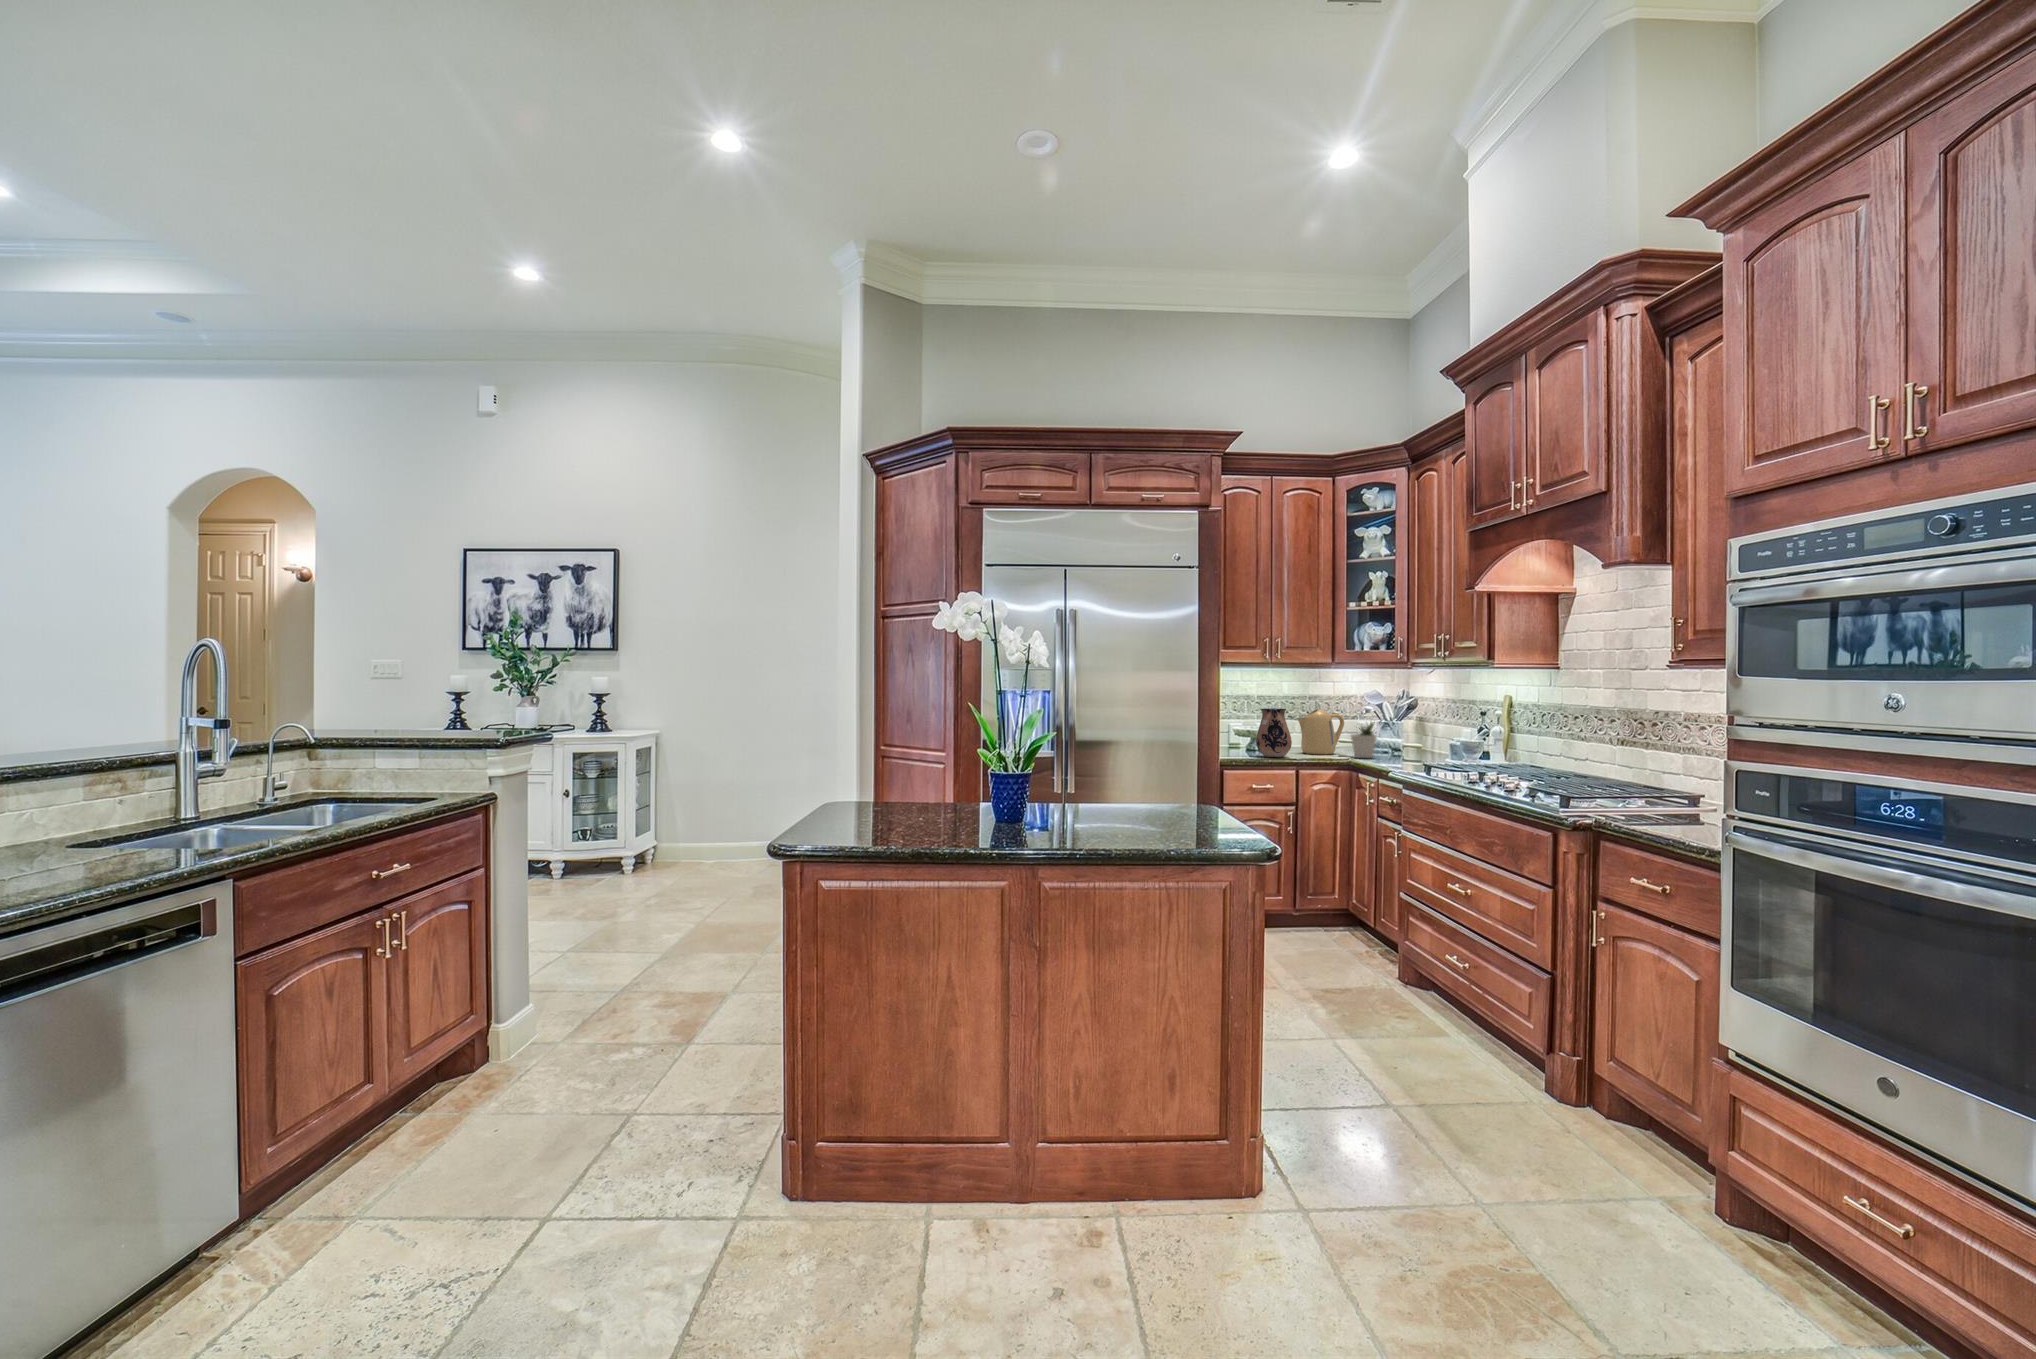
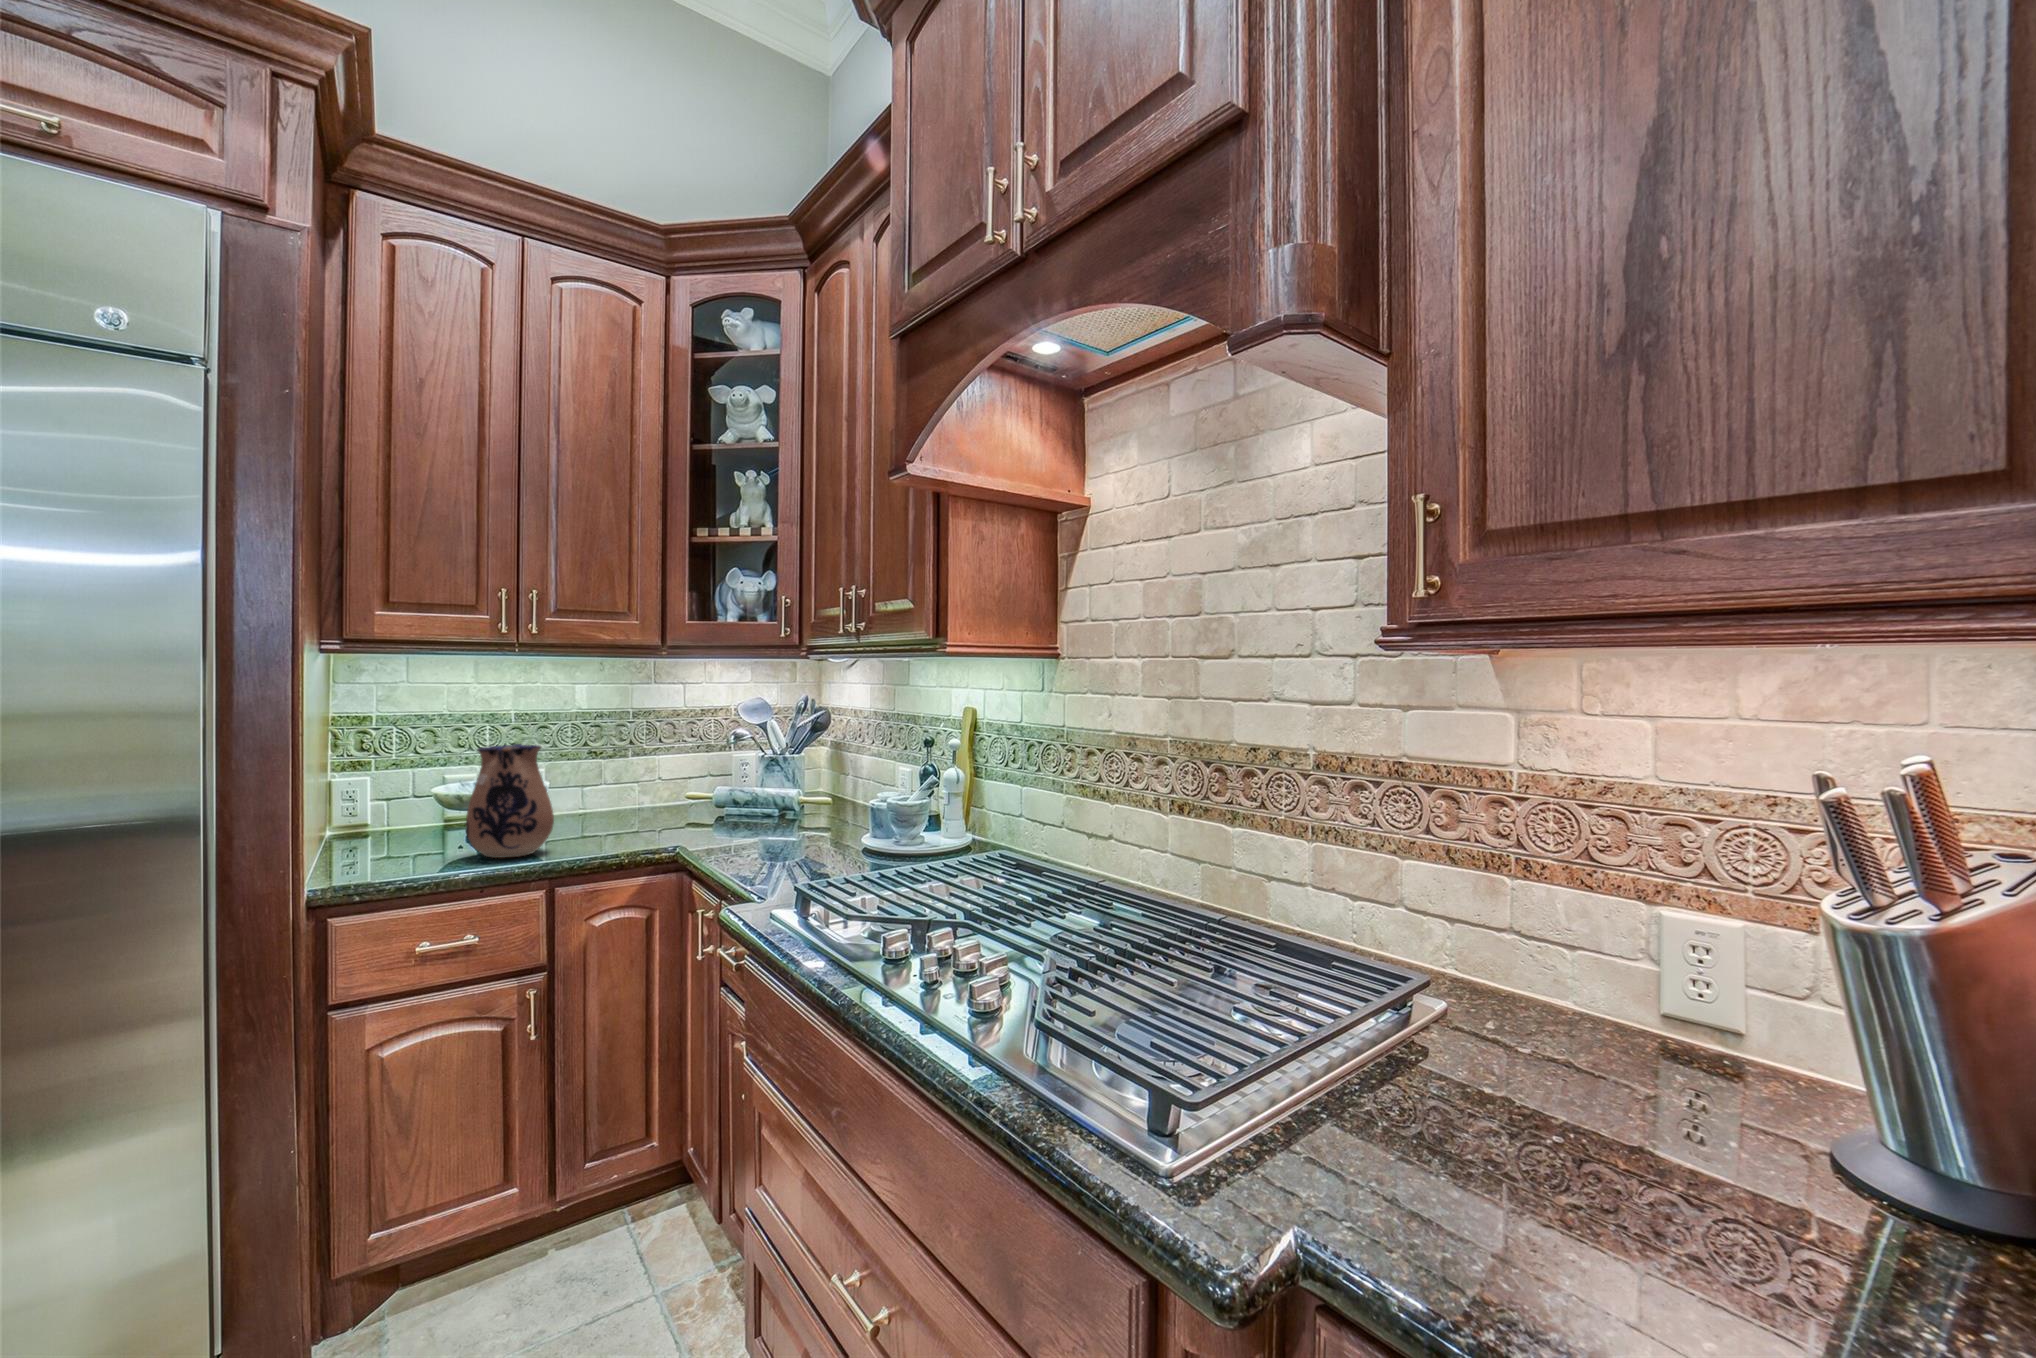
kettle: present [1297,709,1344,755] -> none [589,739,690,833]
potted plant: present [1351,722,1376,758] -> none [690,759,744,839]

